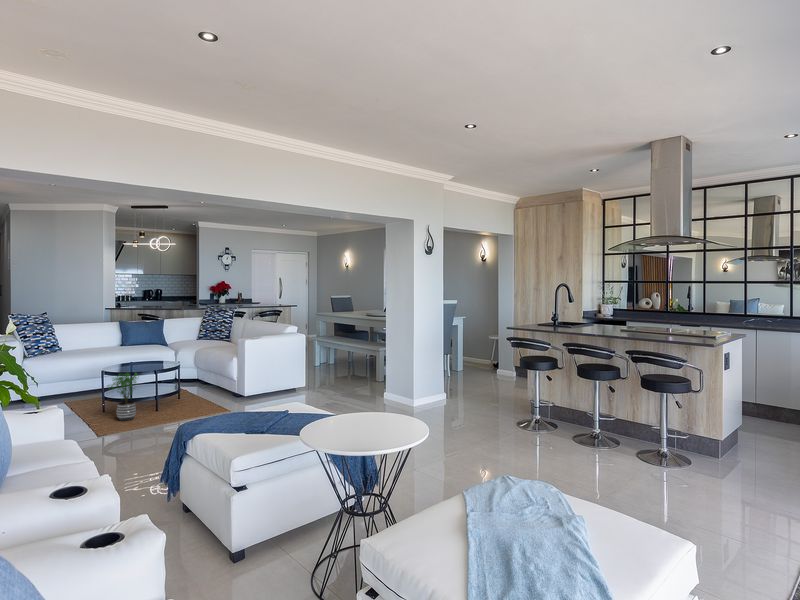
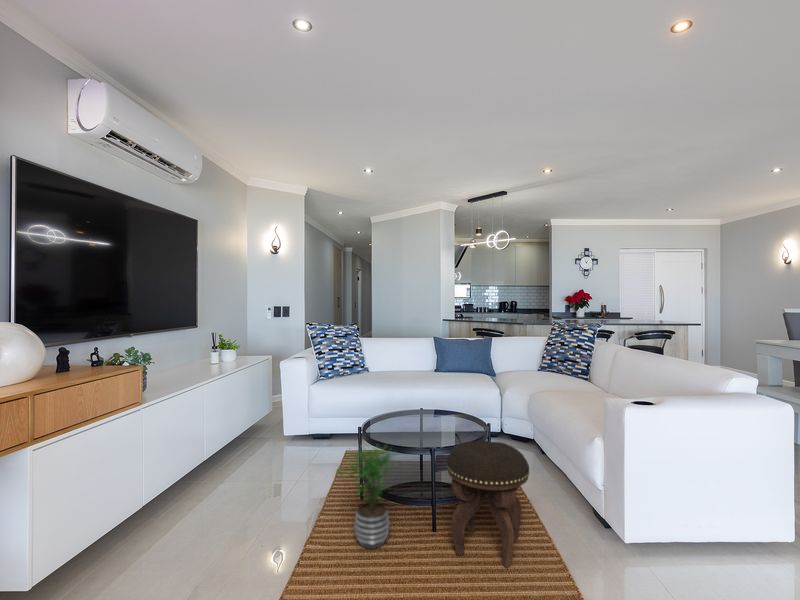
footstool: none [165,365,205,414] -> present [447,440,529,567]

